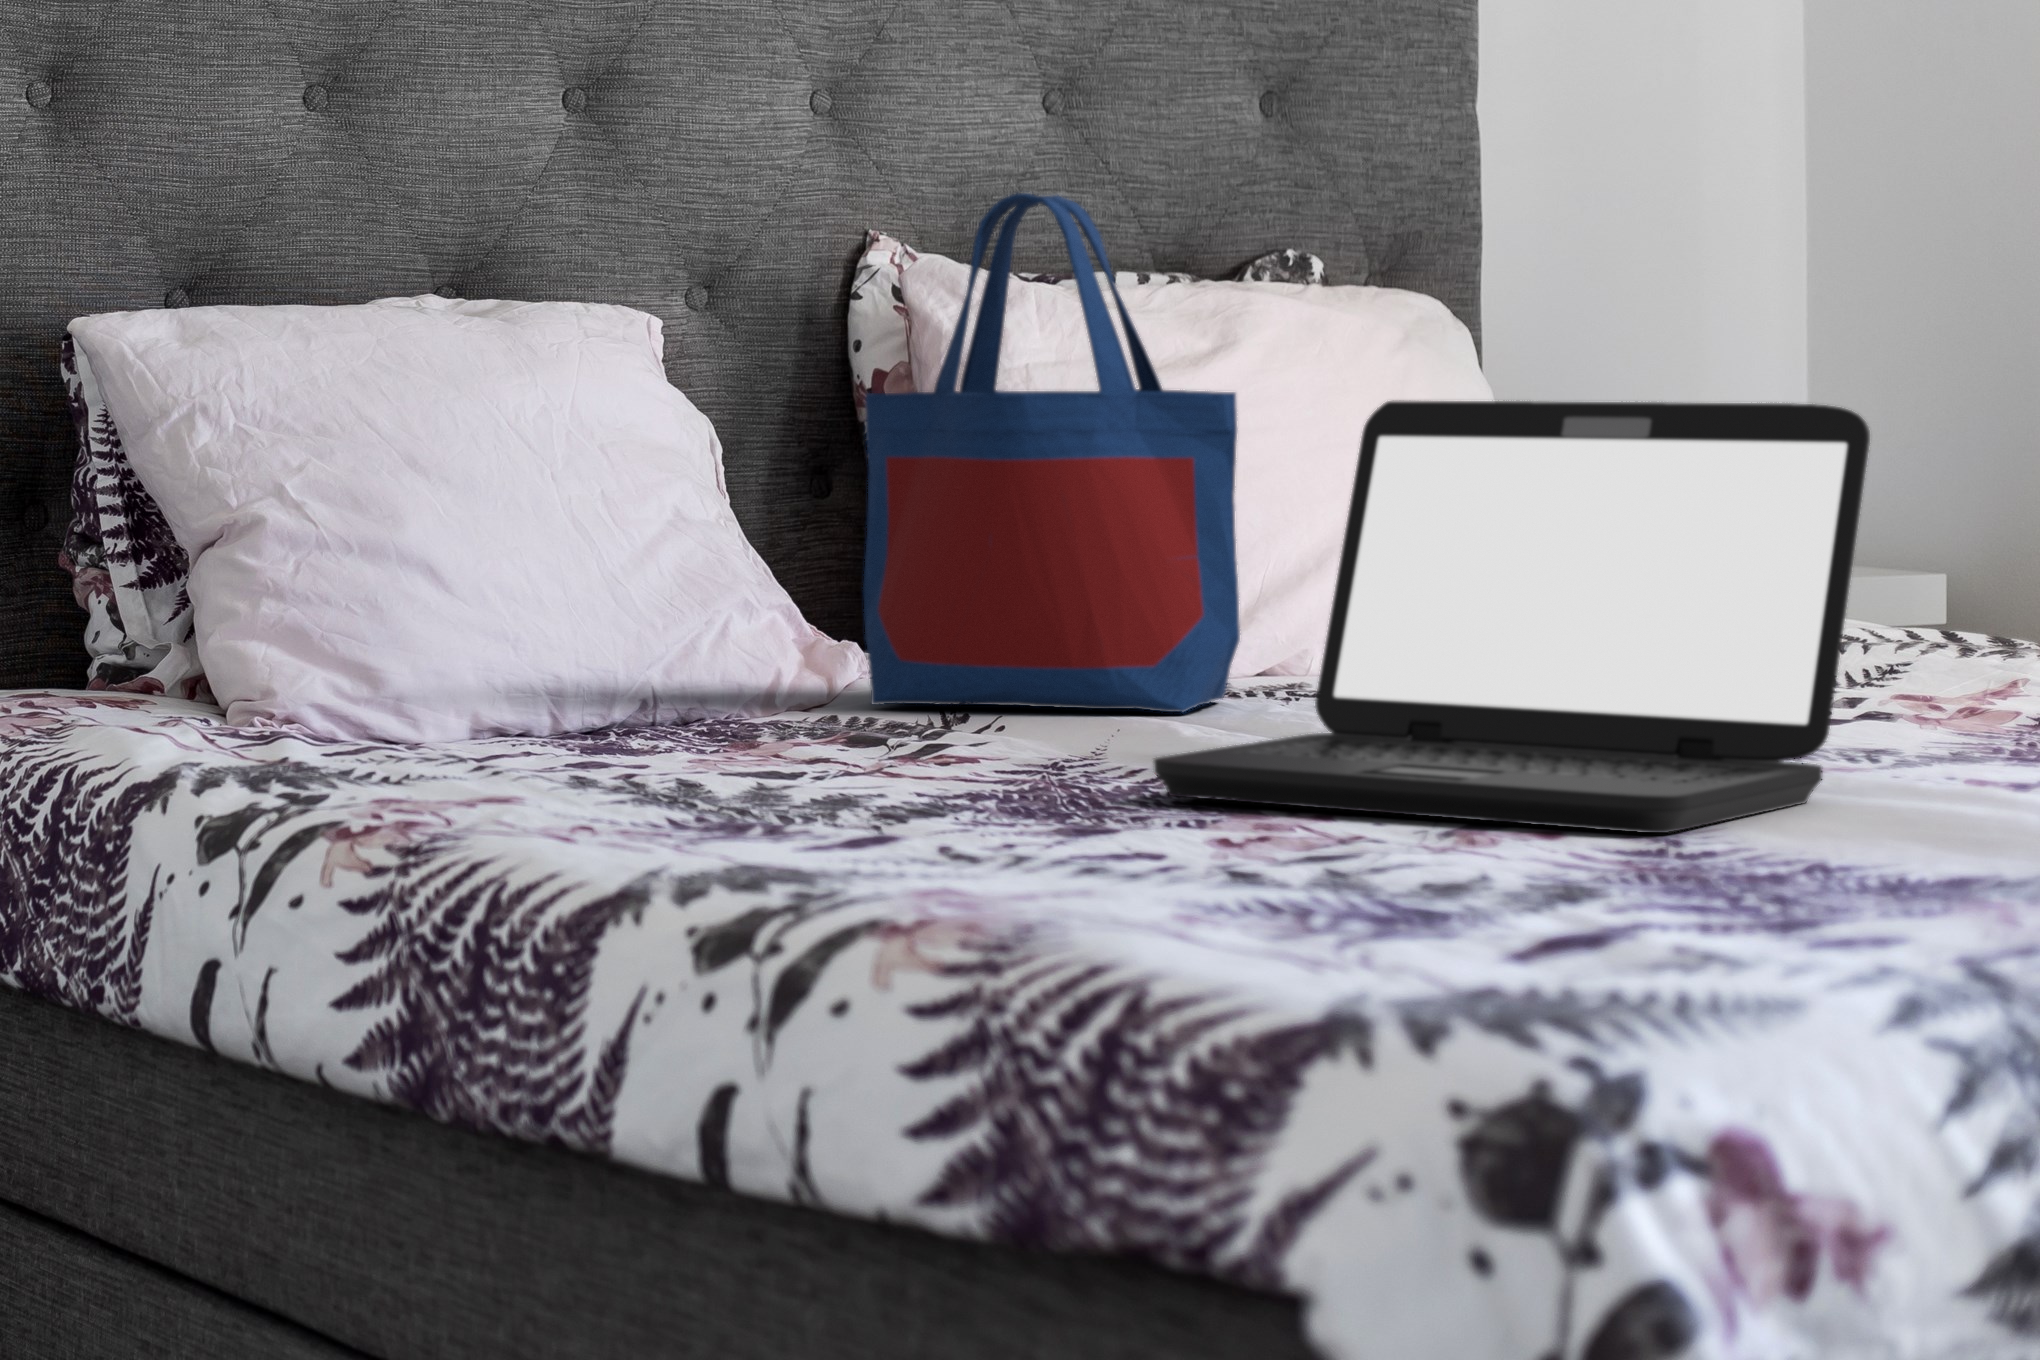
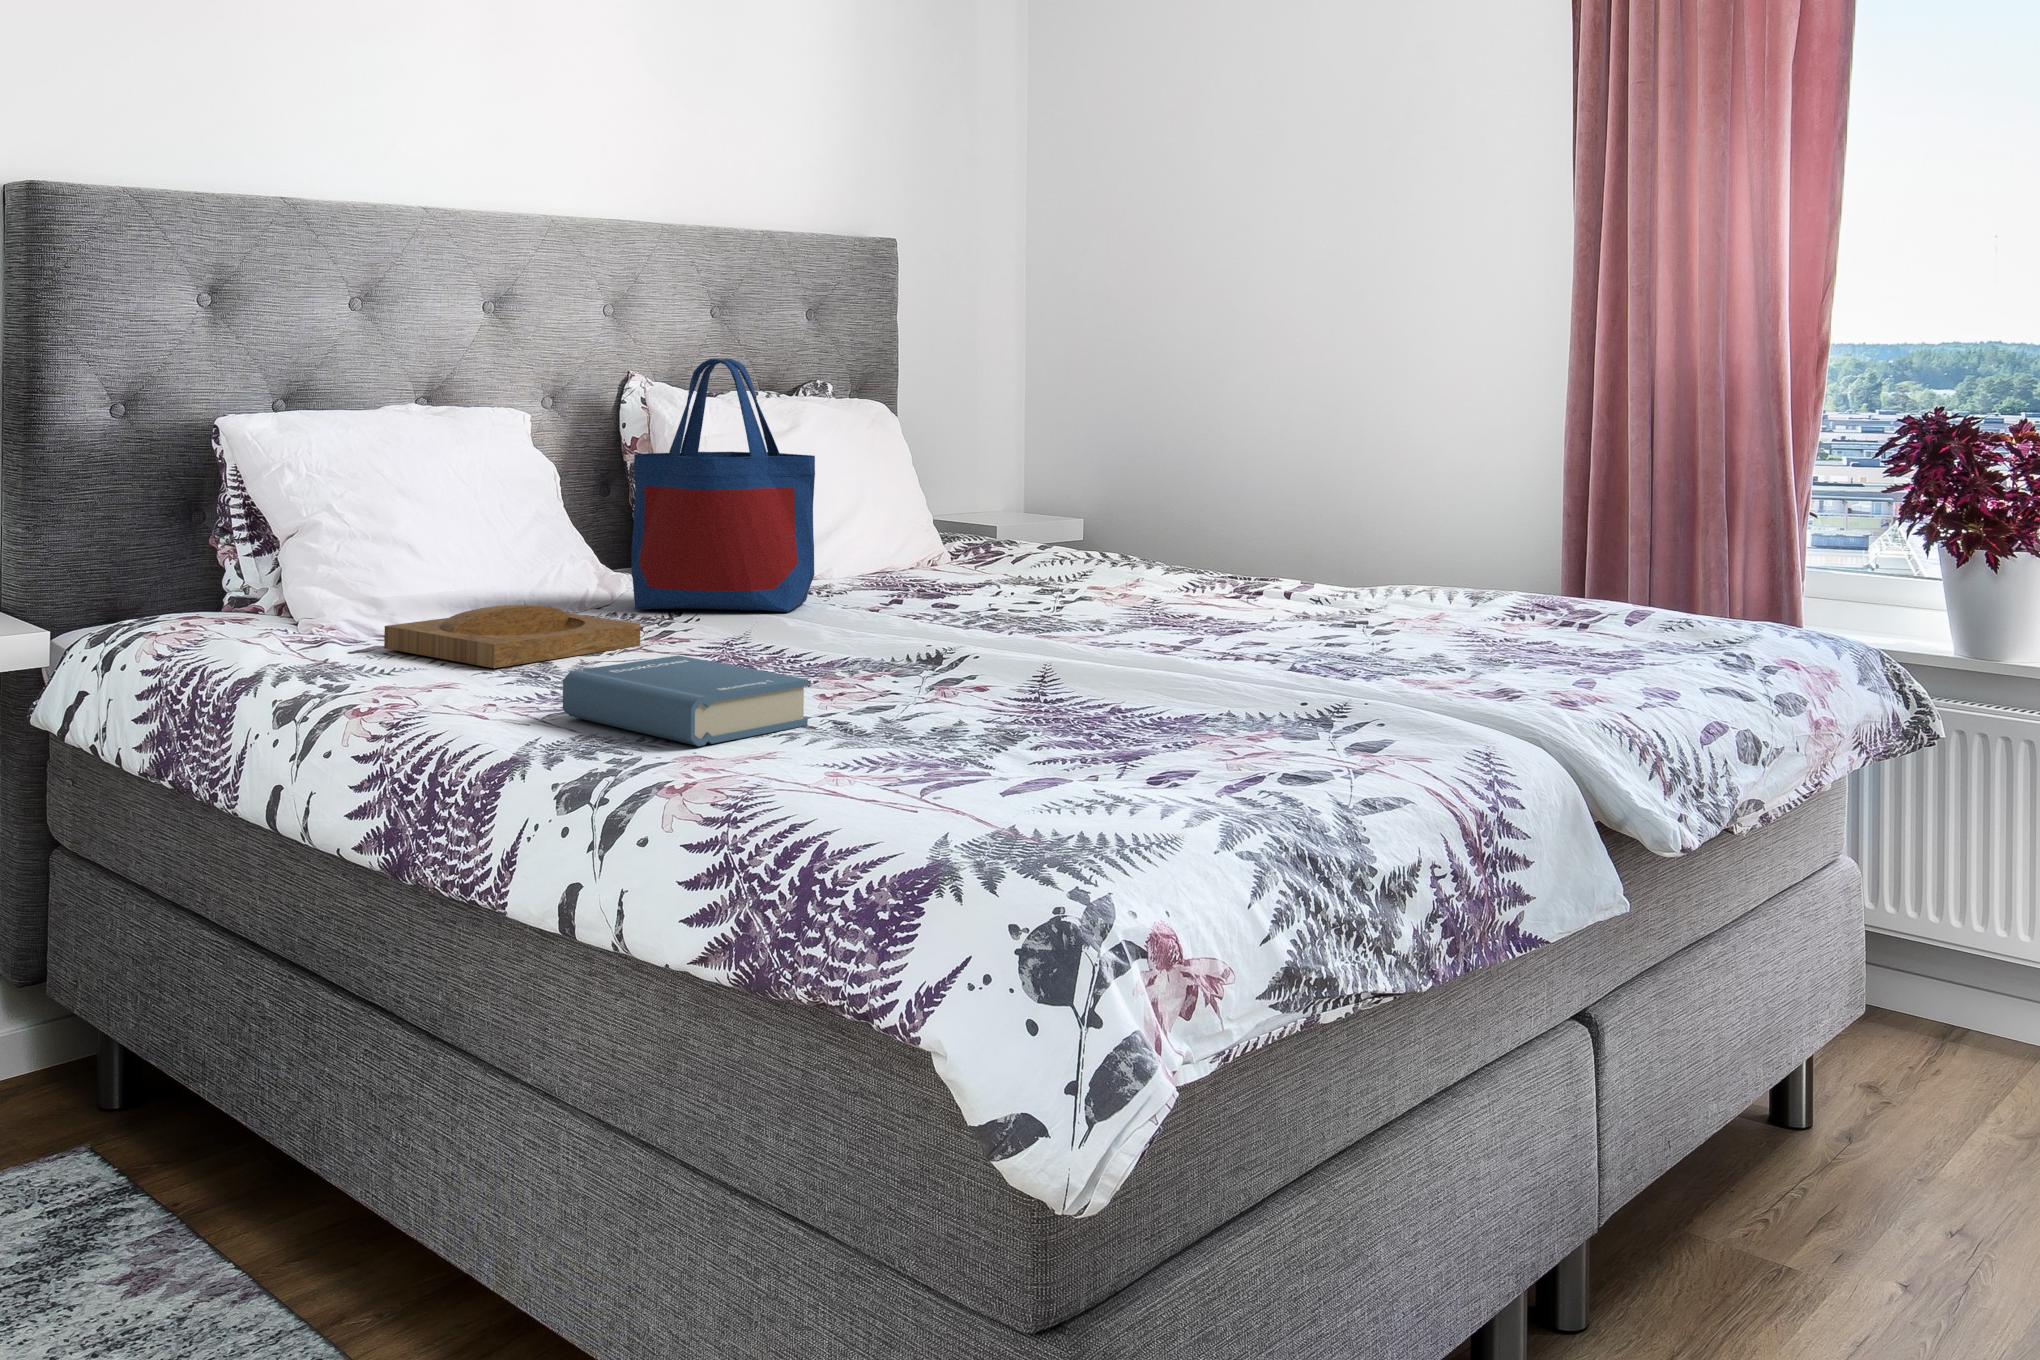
laptop: present [1153,400,1870,833] -> none [784,472,1117,696]
tray: none [389,673,876,777] -> present [384,605,640,668]
book: none [715,737,1188,880] -> present [563,655,808,746]

